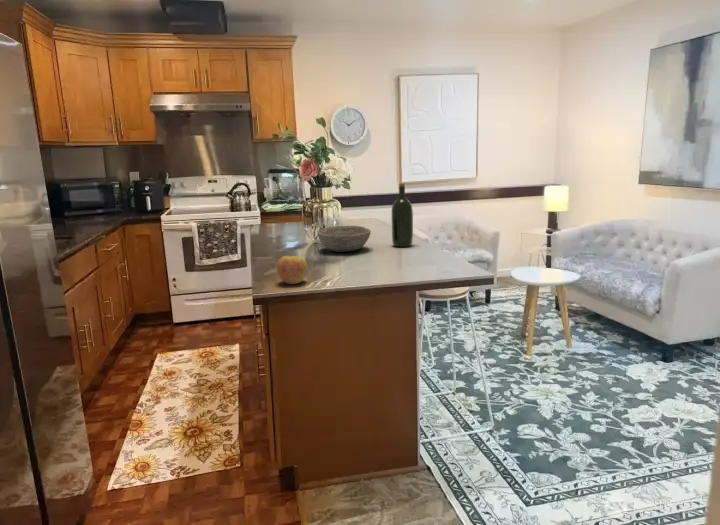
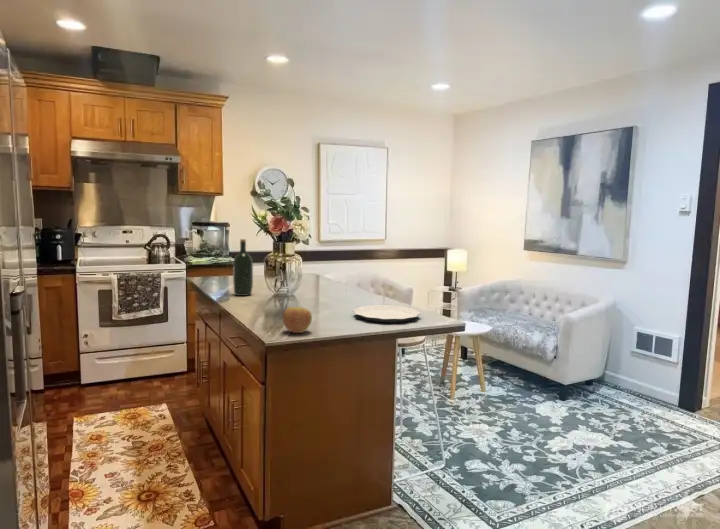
wine bottle: present [392,183,413,247] -> present [233,239,253,296]
bowl: present [317,226,371,252] -> none [290,280,340,304]
plate: none [369,253,444,273] -> present [353,305,420,322]

